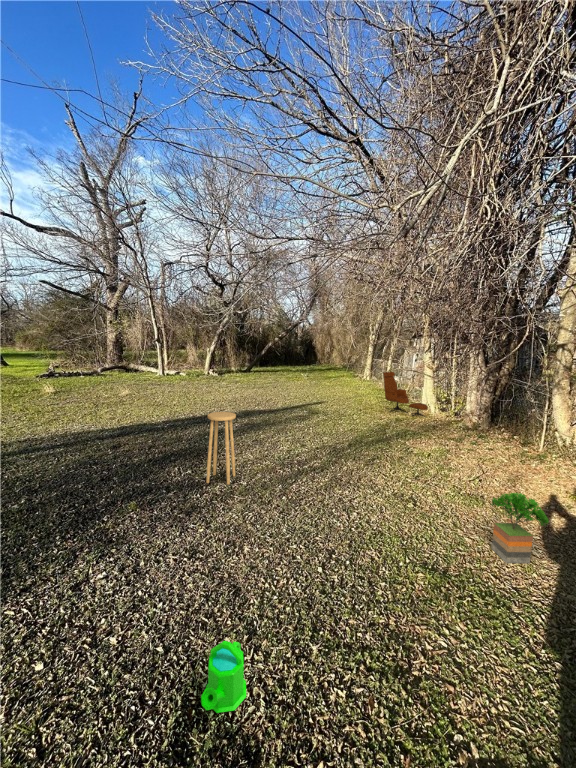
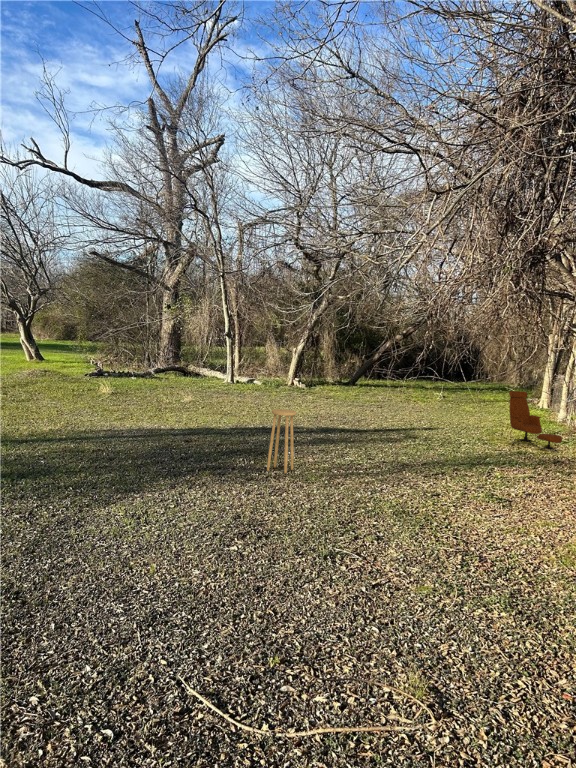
potted tree: present [491,492,549,563] -> none [478,477,515,532]
watering can: present [201,641,246,713] -> none [248,504,271,536]

